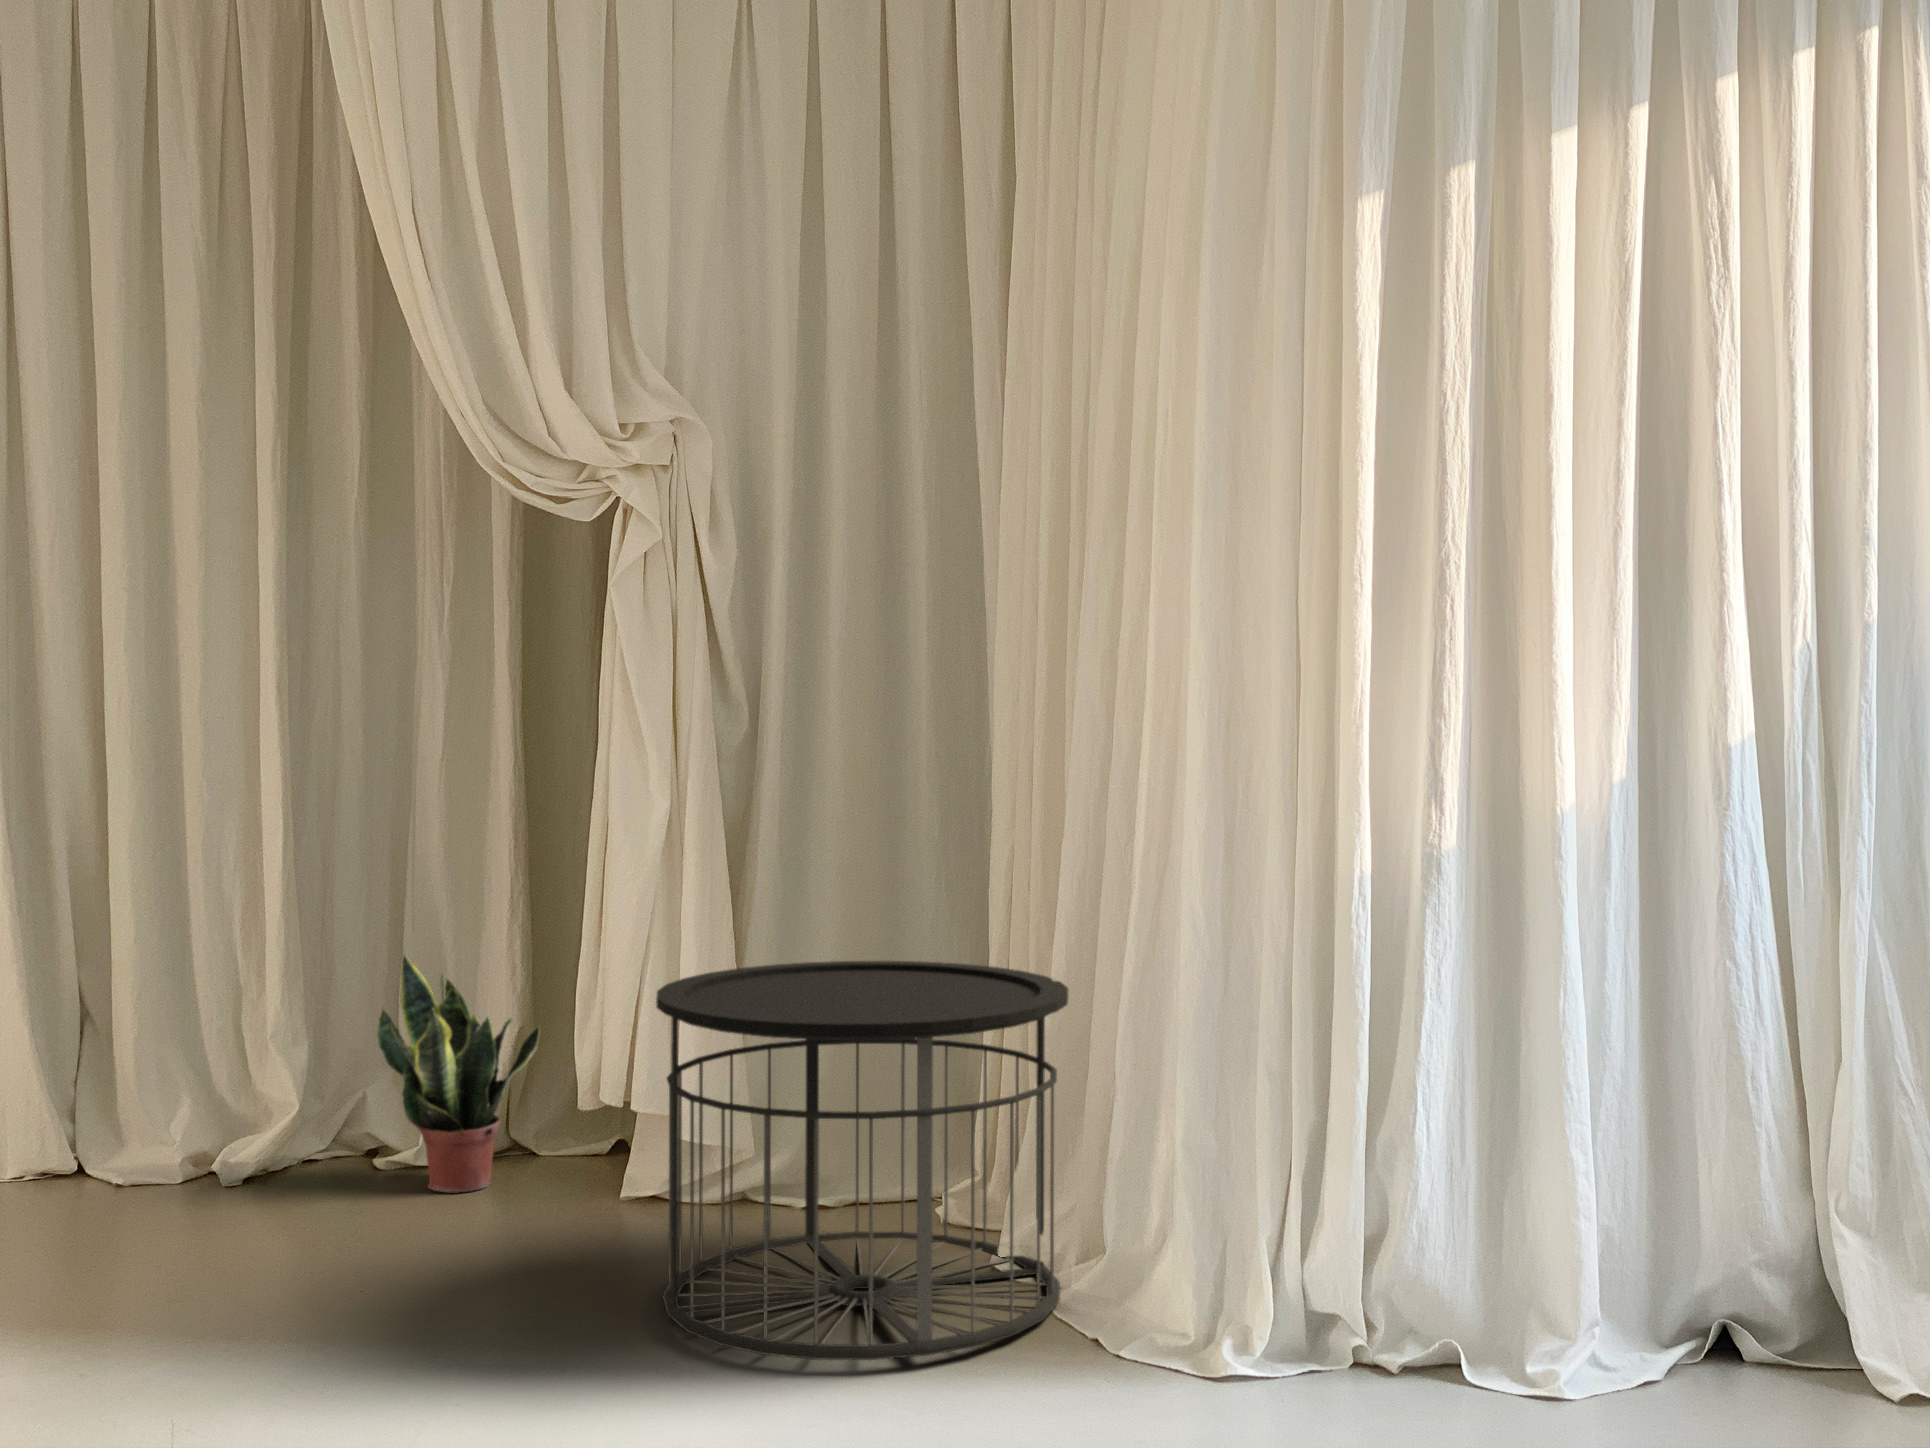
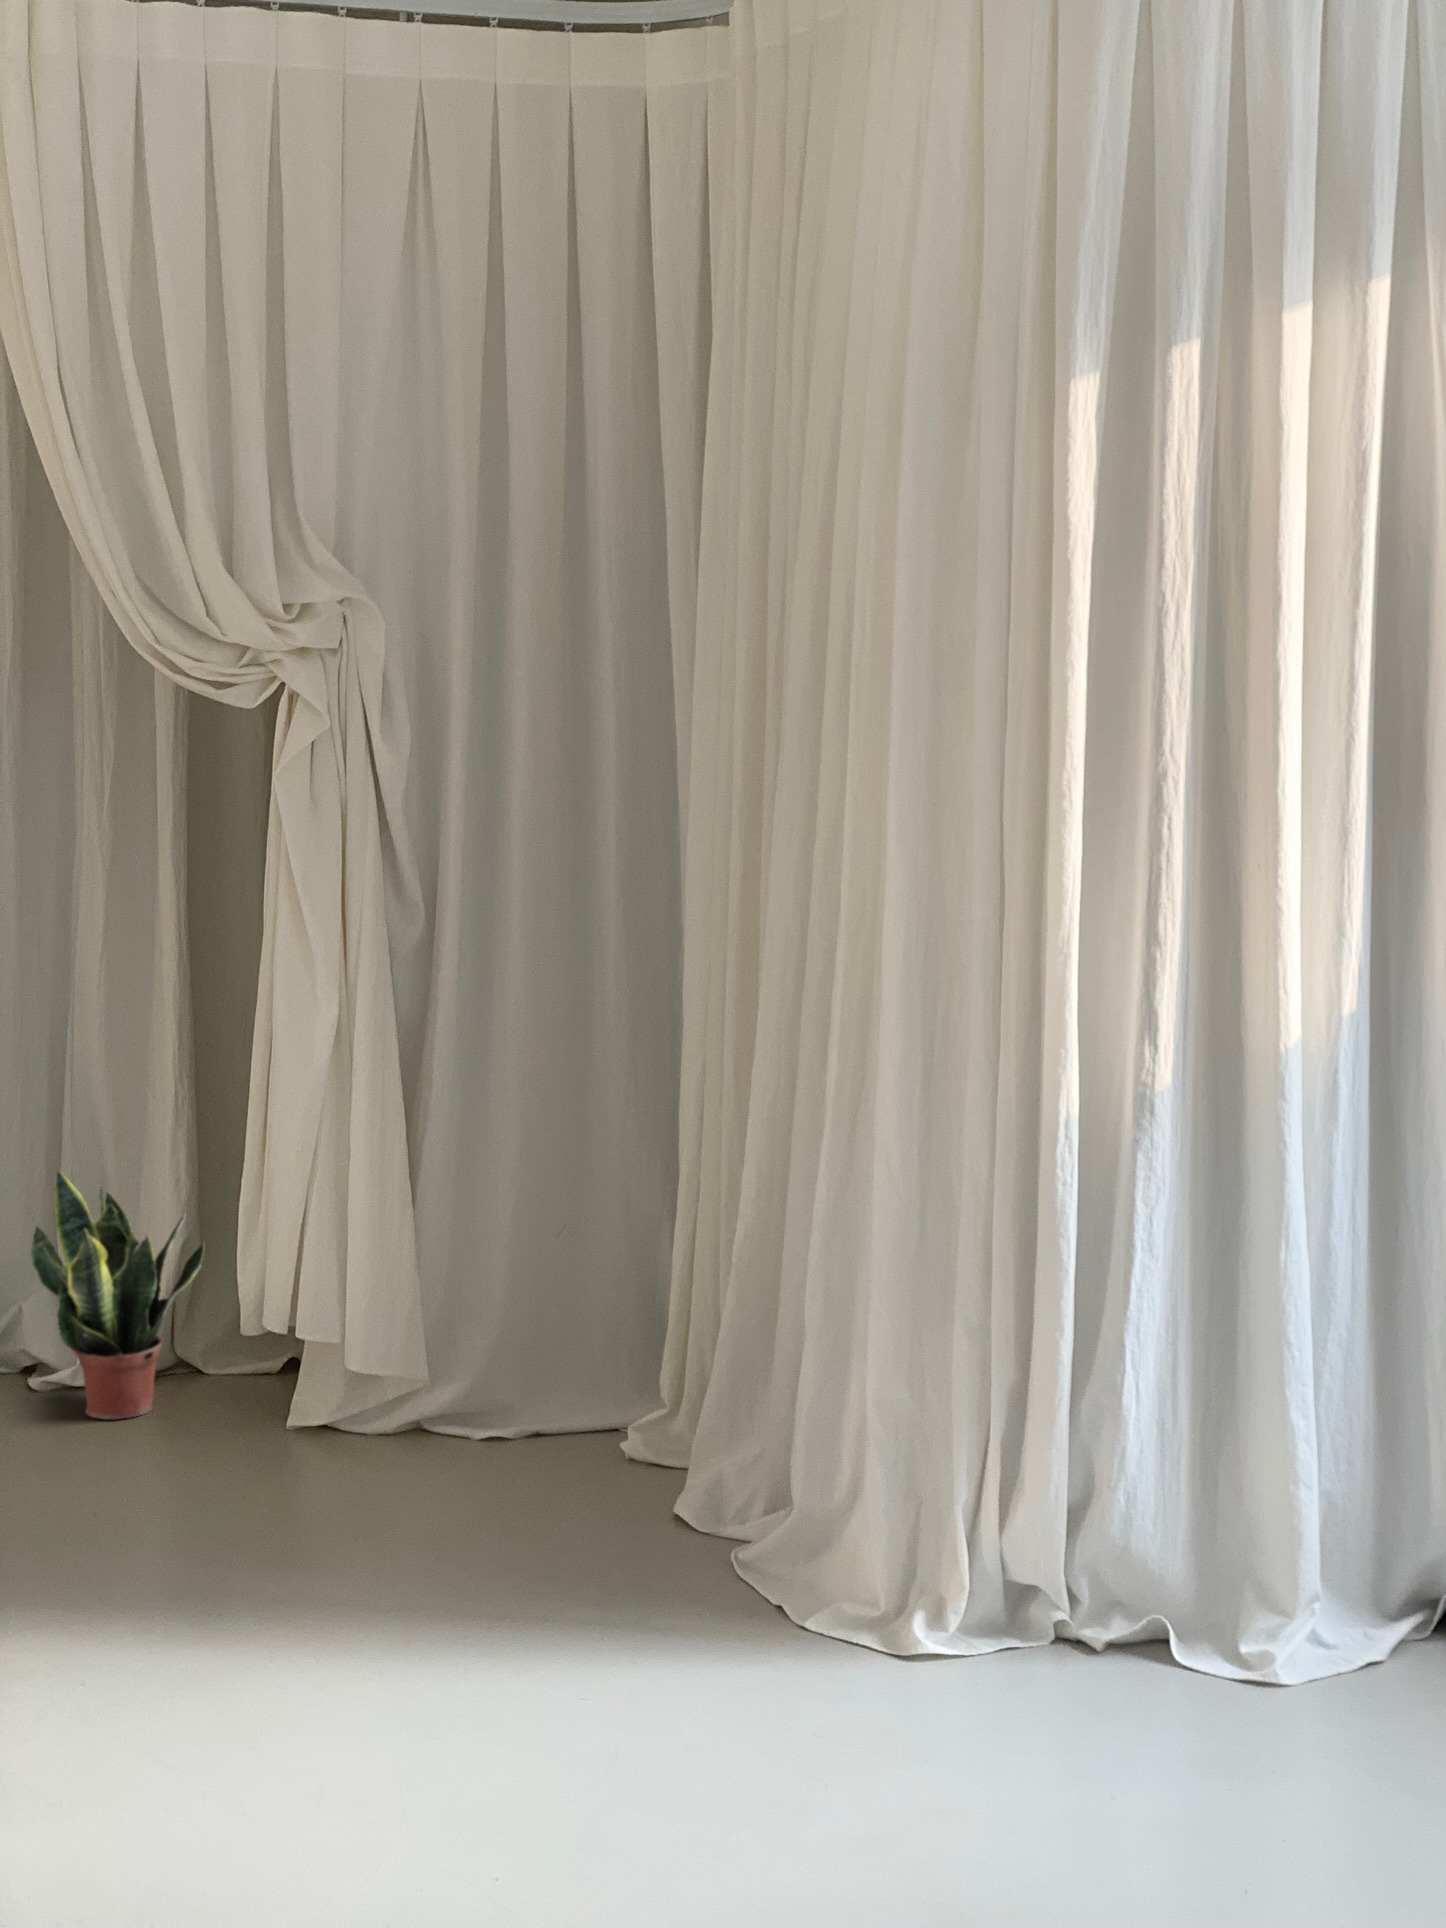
side table: present [656,961,1068,1360] -> none [311,1185,756,1632]

